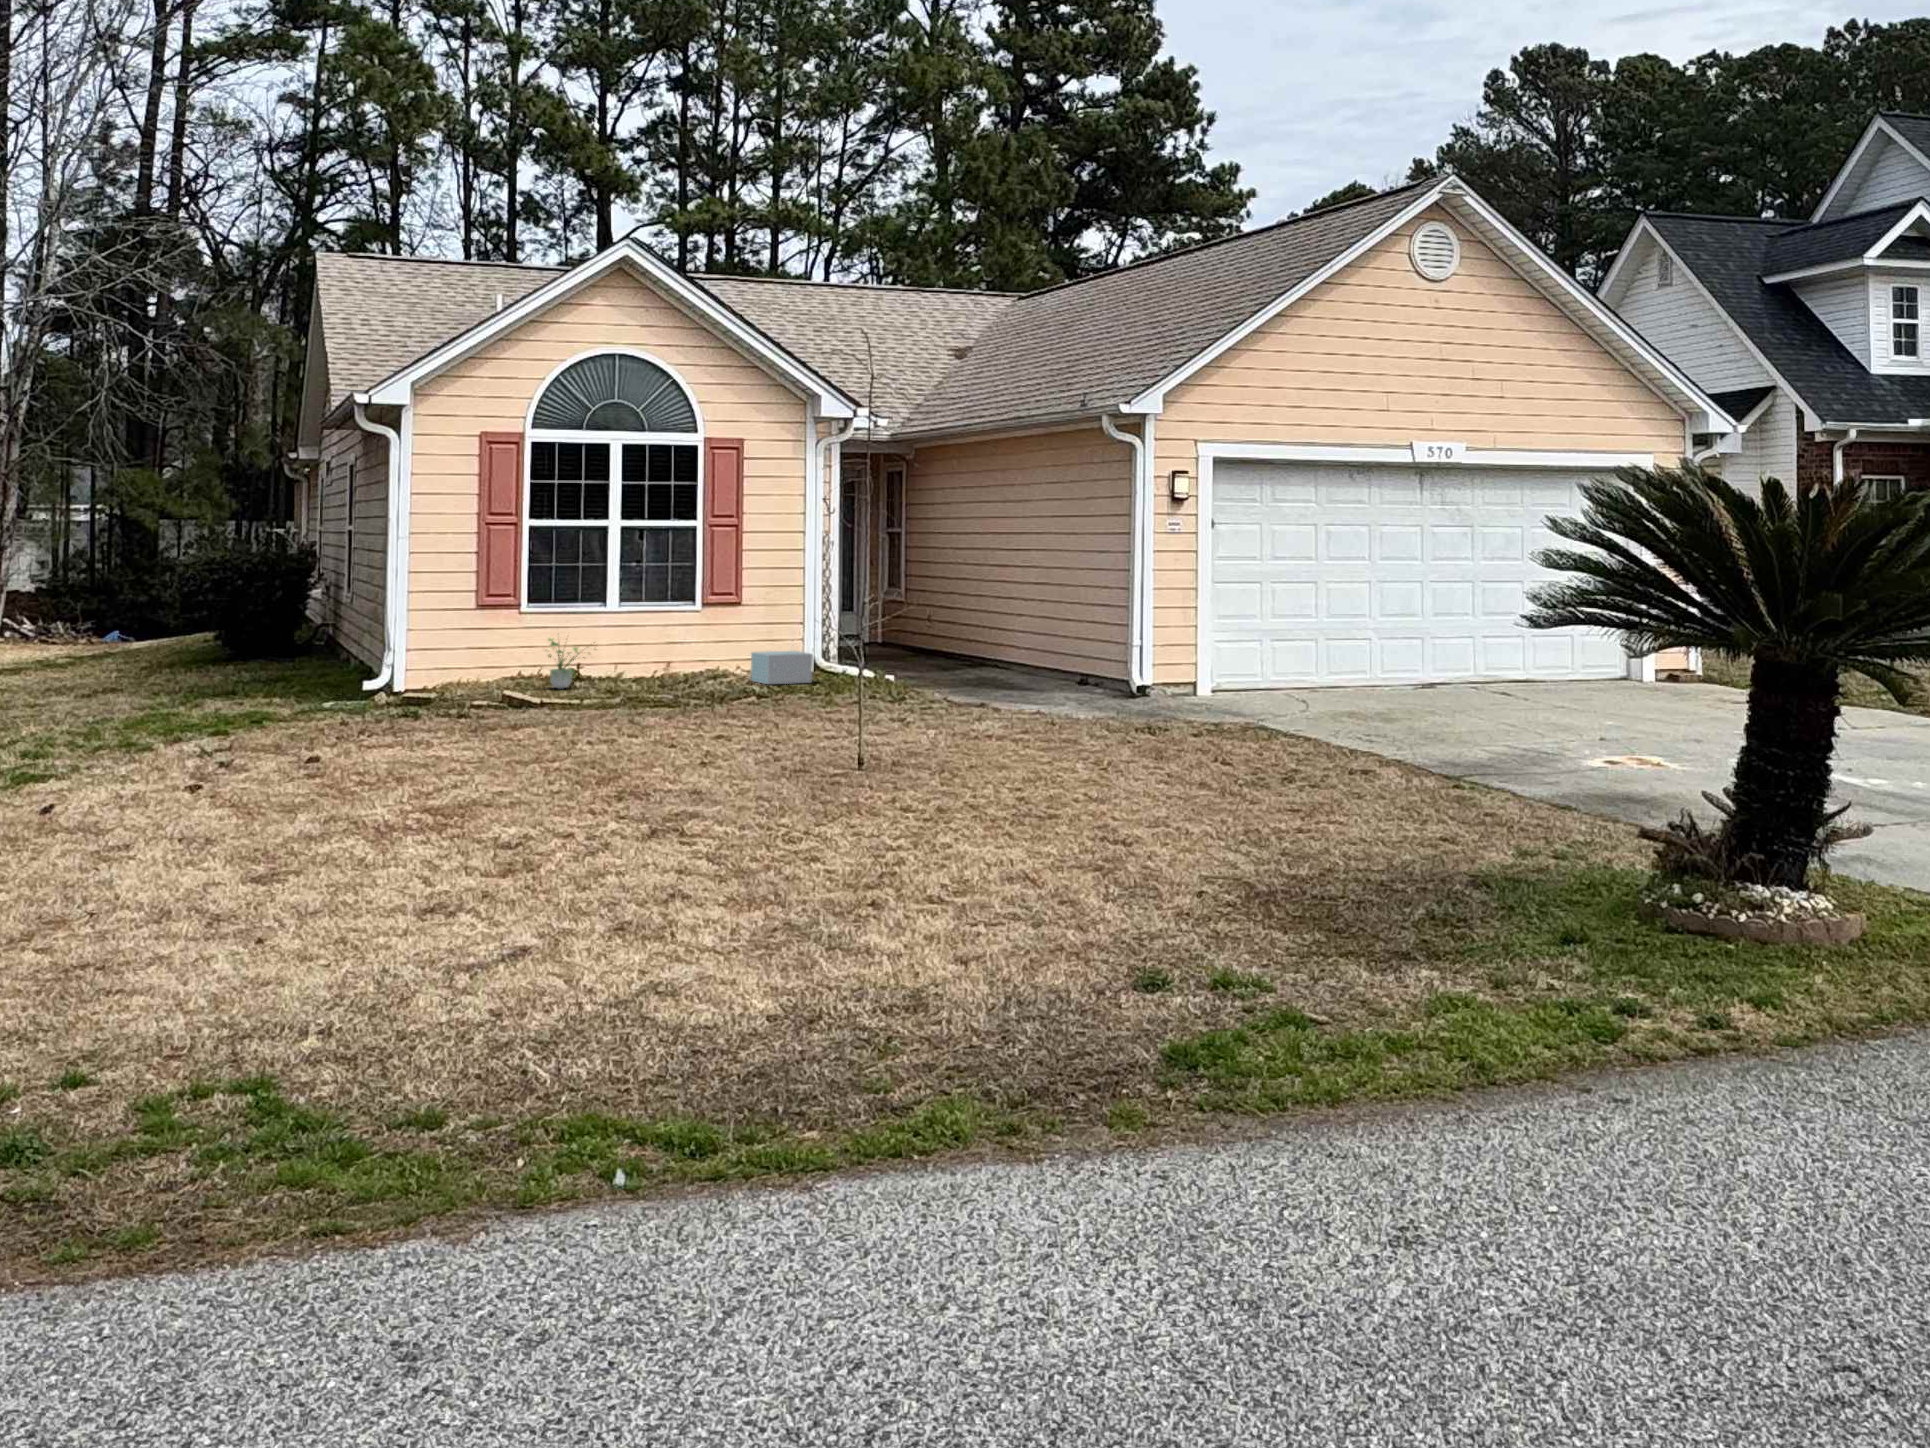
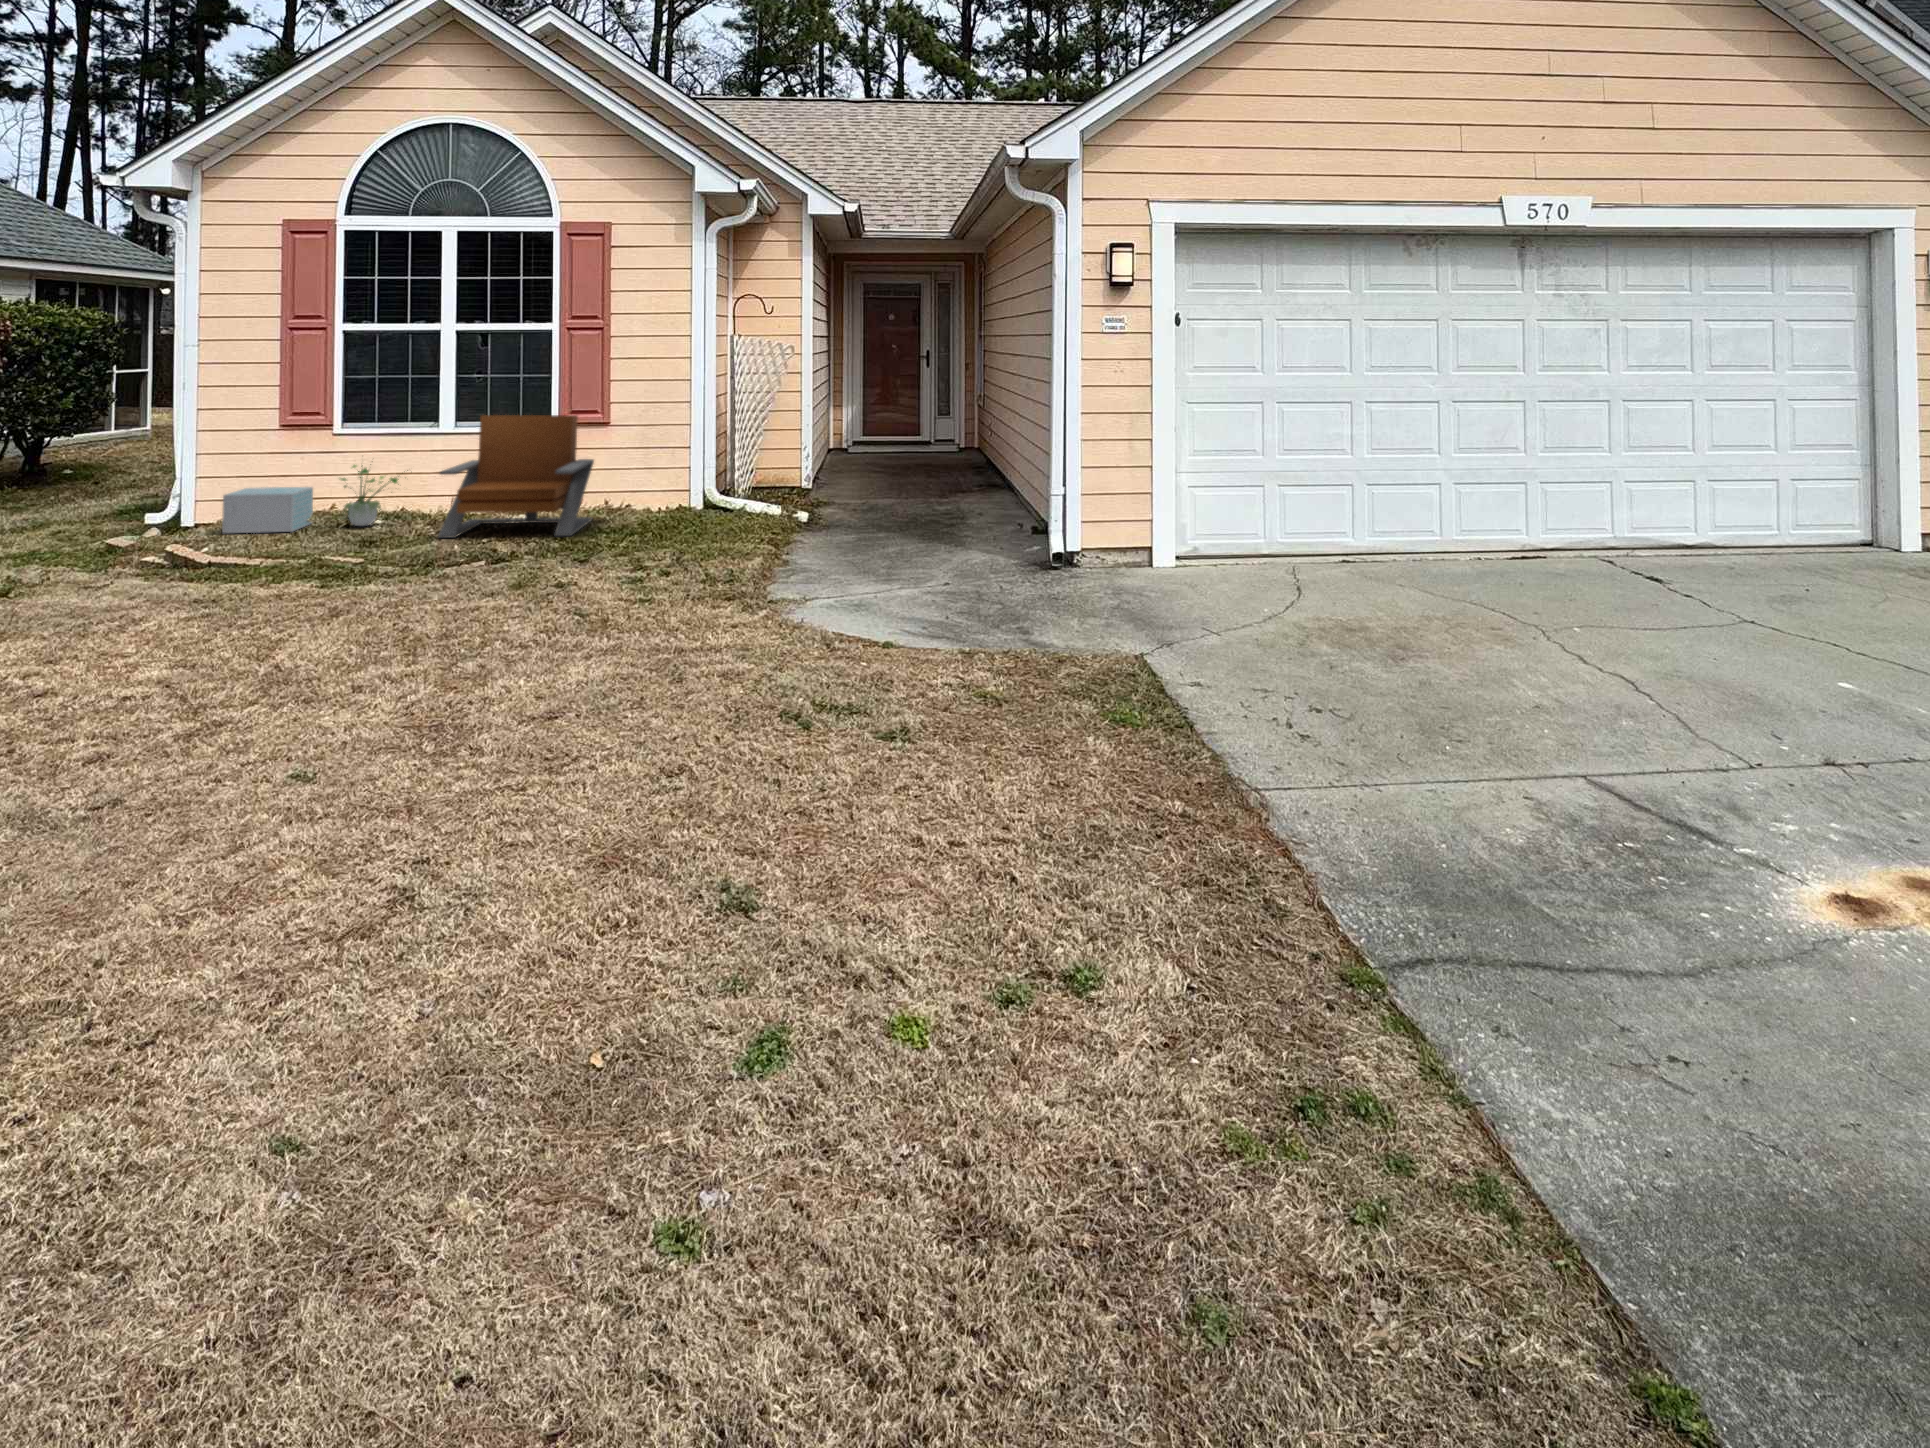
lounge chair: none [637,596,756,693] -> present [438,415,594,538]
storage box: present [751,651,813,684] -> present [222,487,313,533]

